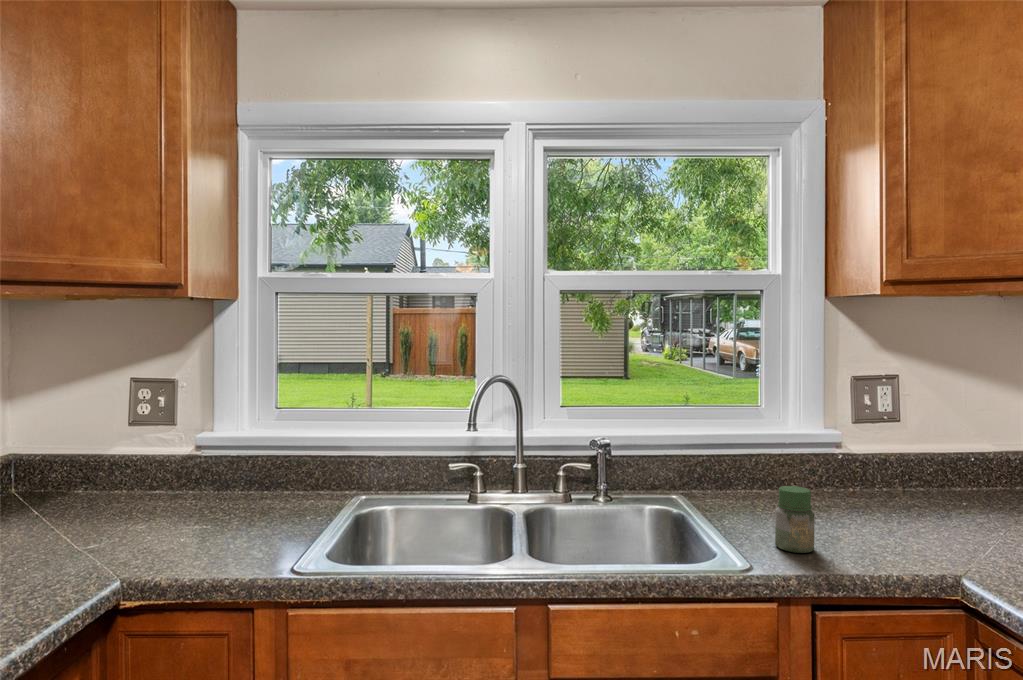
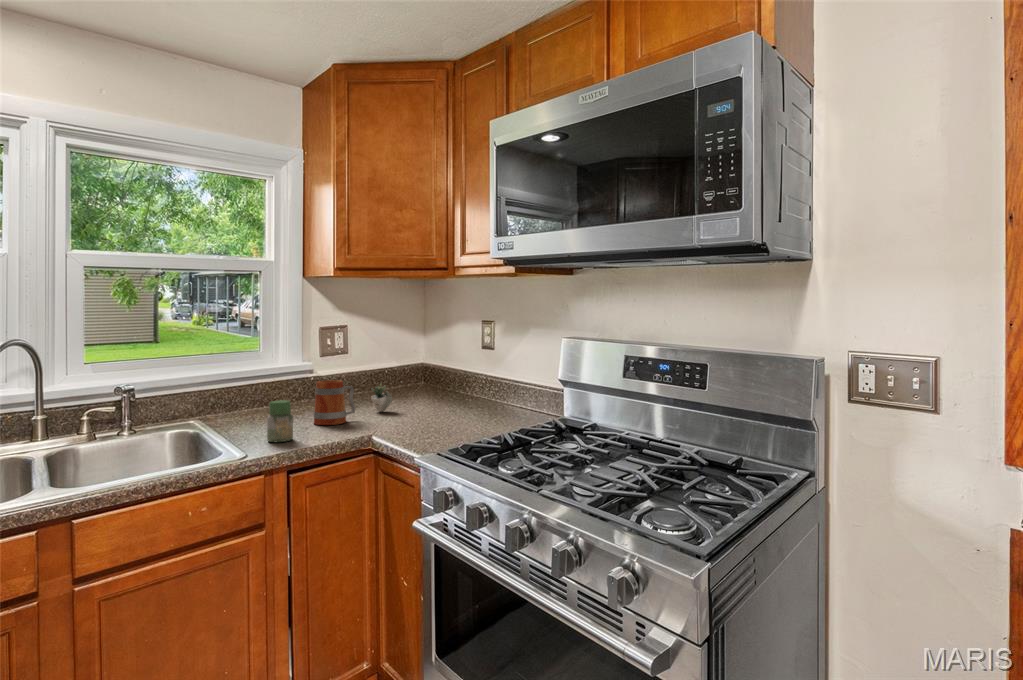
mug: none [830,451,900,525] -> present [313,380,355,425]
succulent plant: none [919,458,987,507] -> present [371,383,392,412]

